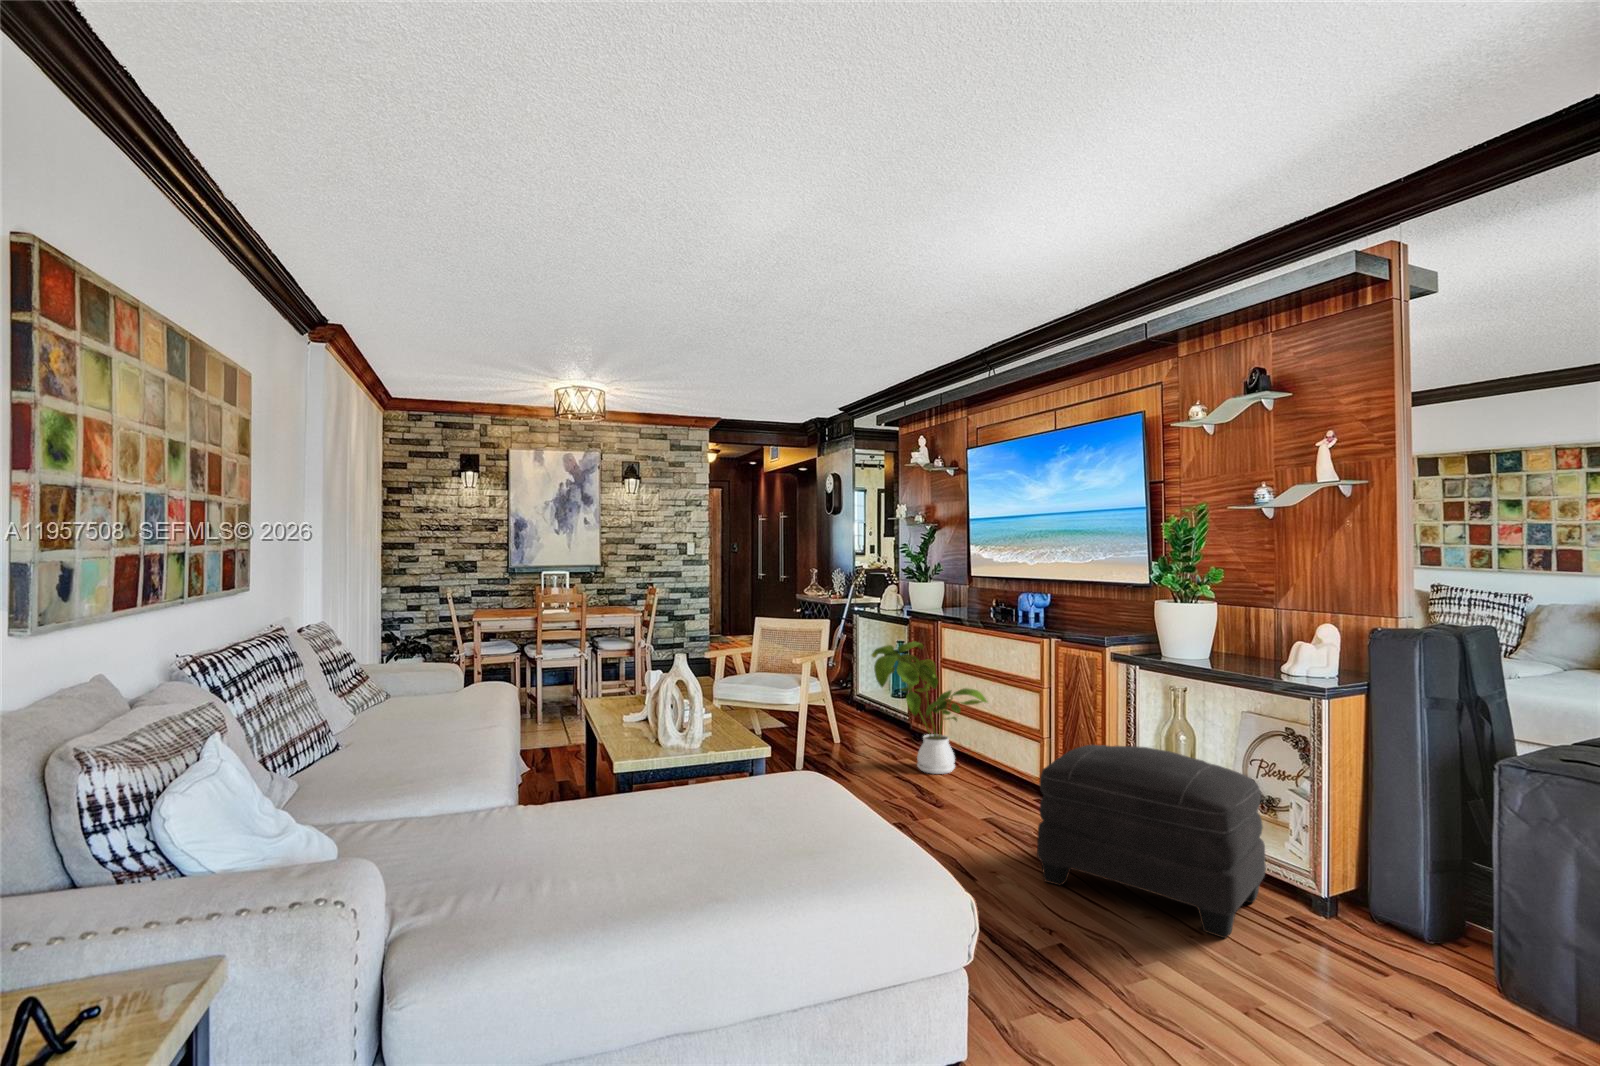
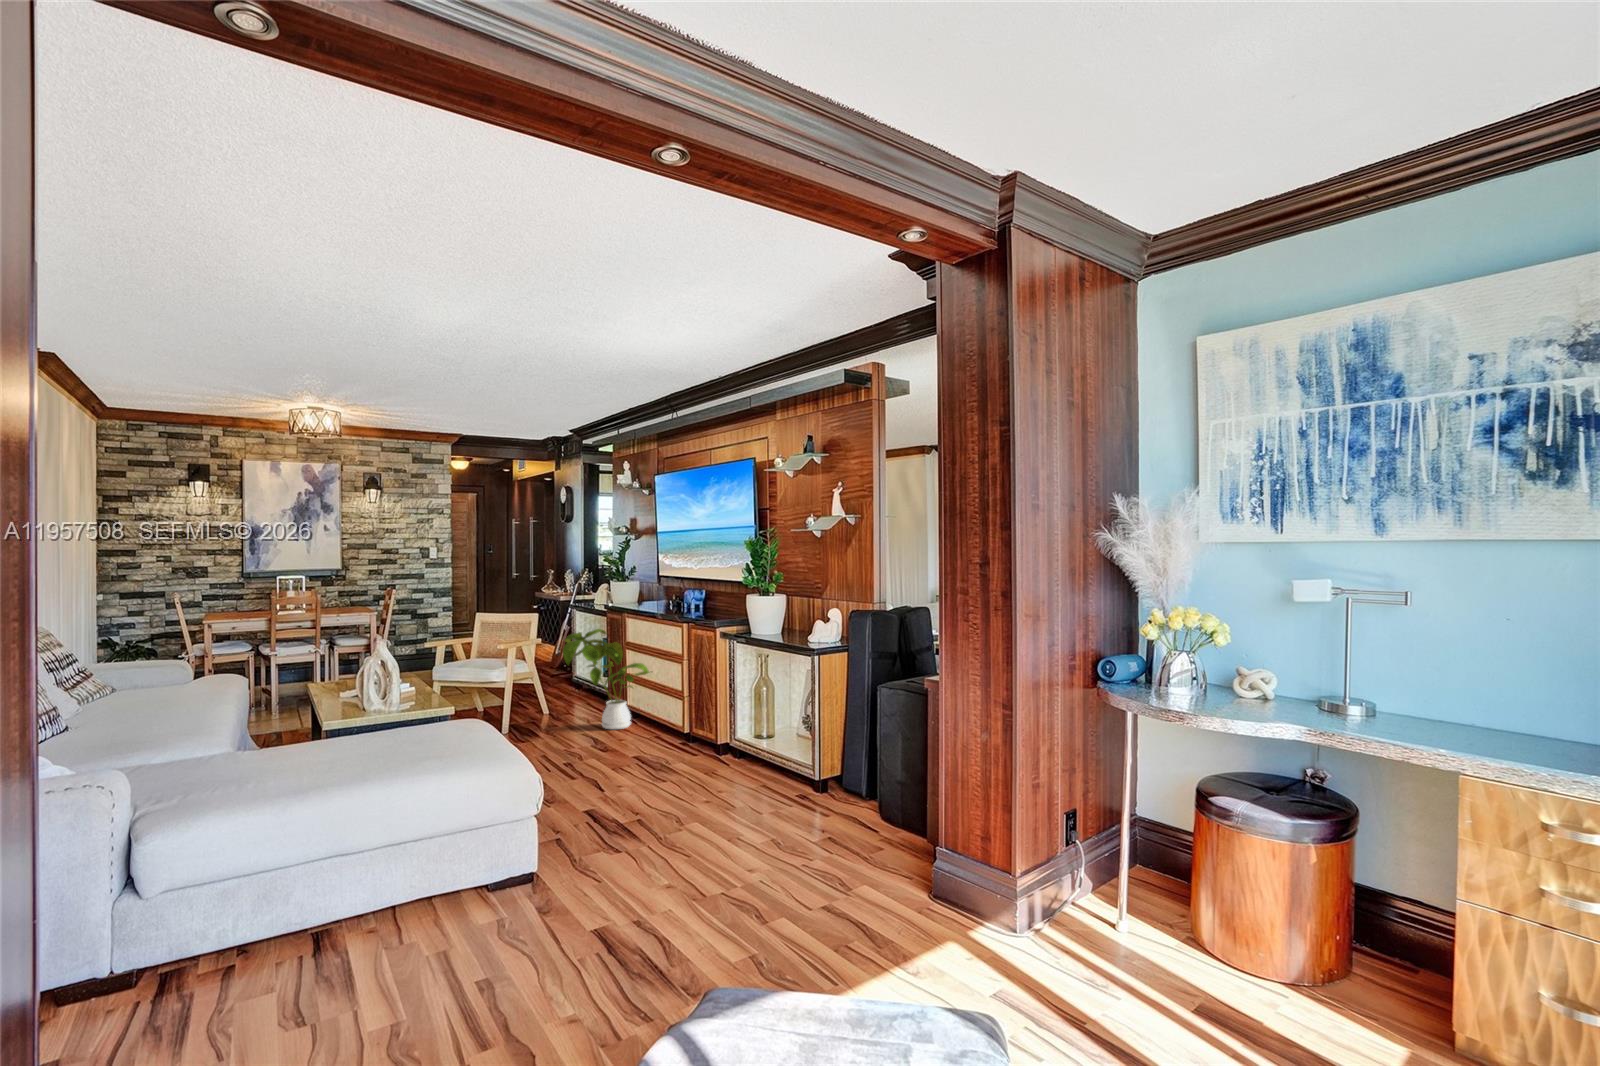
ottoman: present [1037,745,1266,938] -> none [645,695,787,806]

